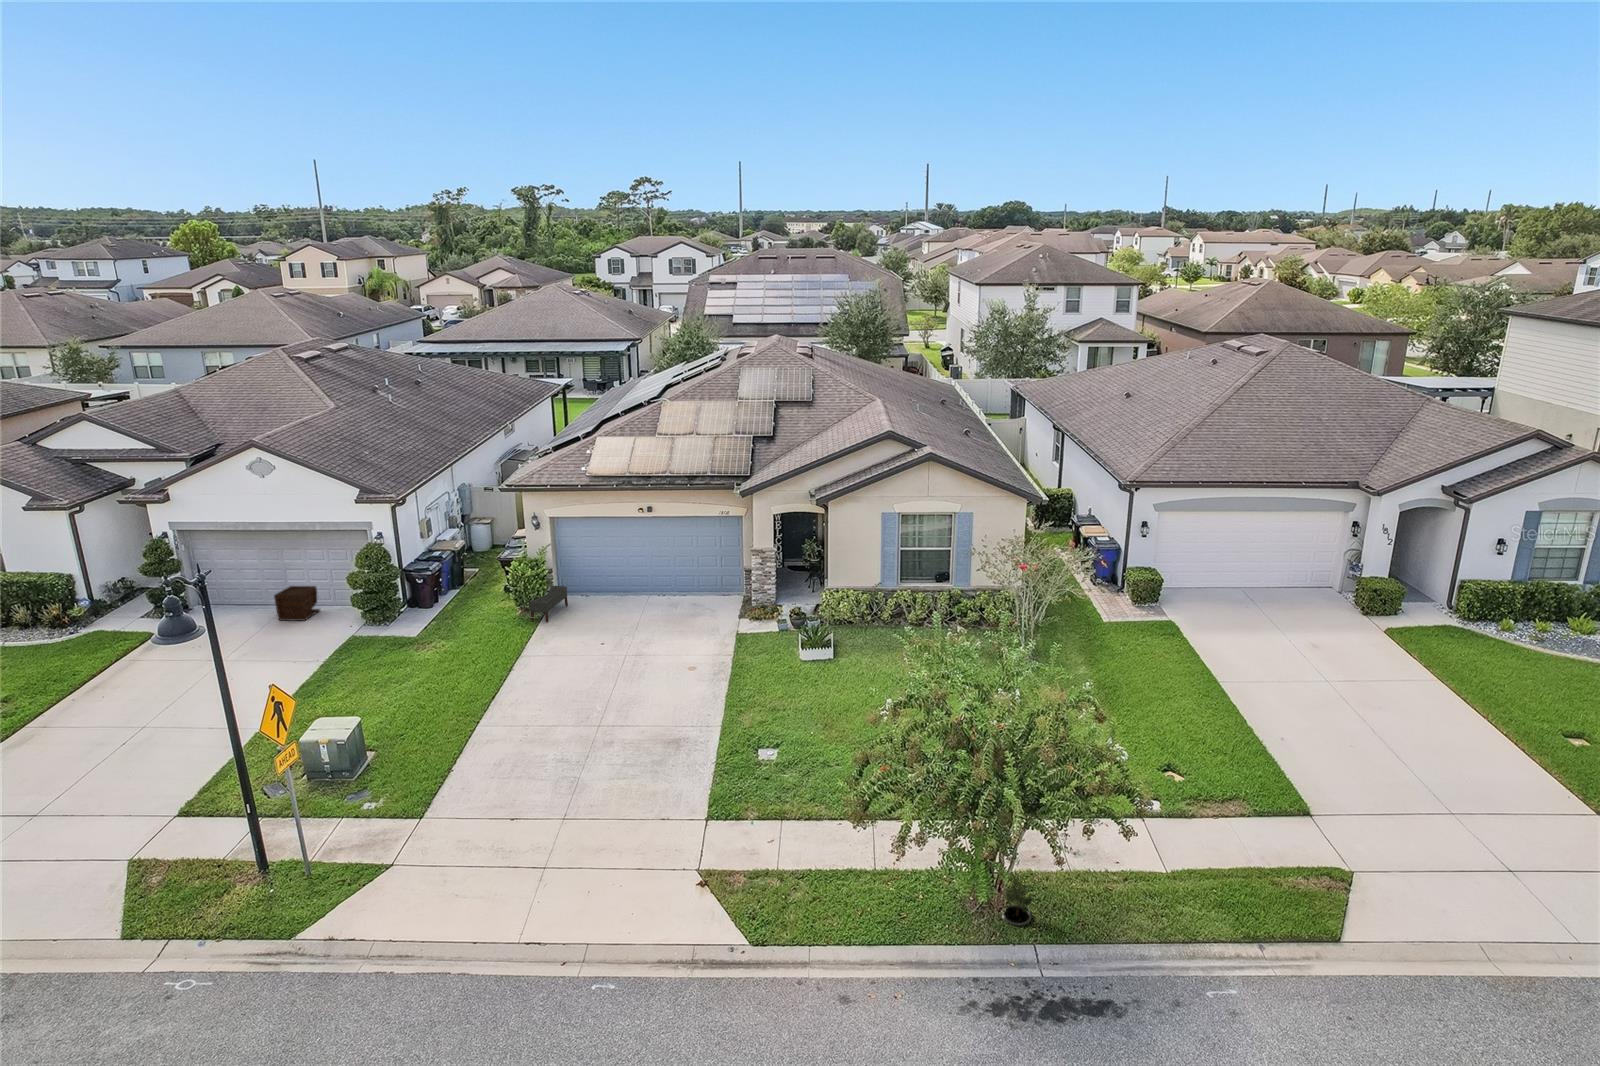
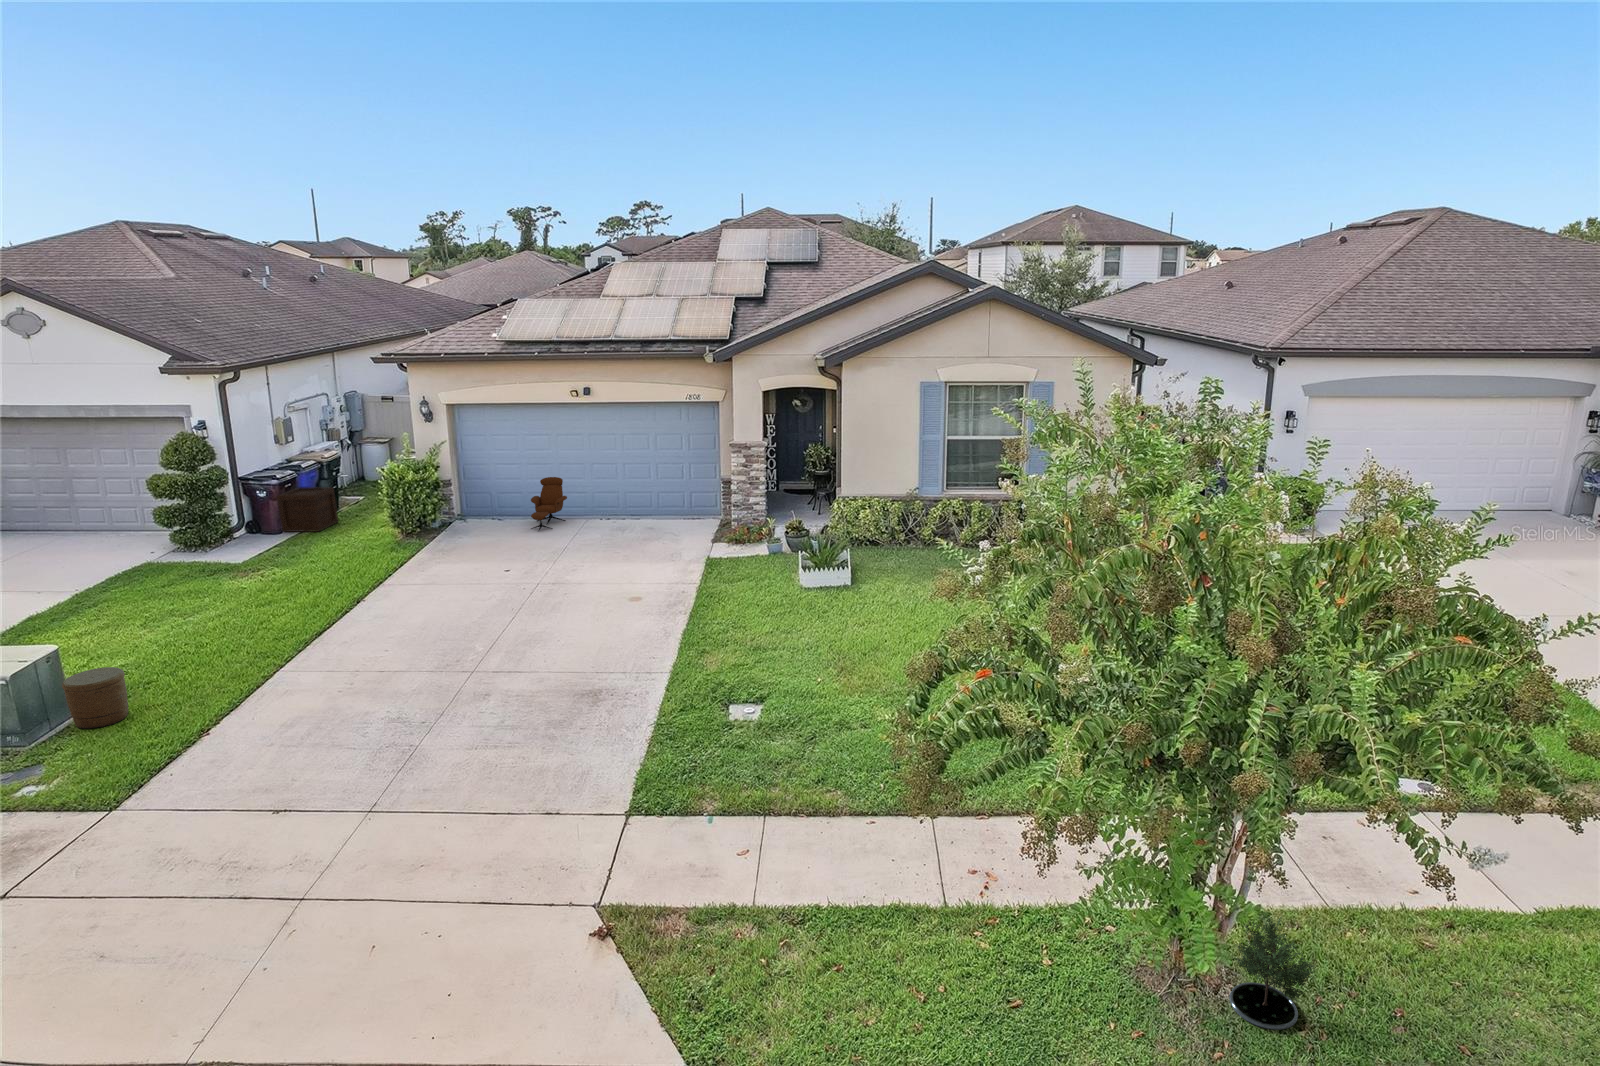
lounge chair: none [608,567,634,609] -> present [531,477,567,531]
wooden crate: present [274,586,320,621] -> present [277,487,338,532]
bench: present [529,586,568,622] -> none [410,500,473,546]
woven basket: none [367,729,401,767] -> present [62,667,128,729]

